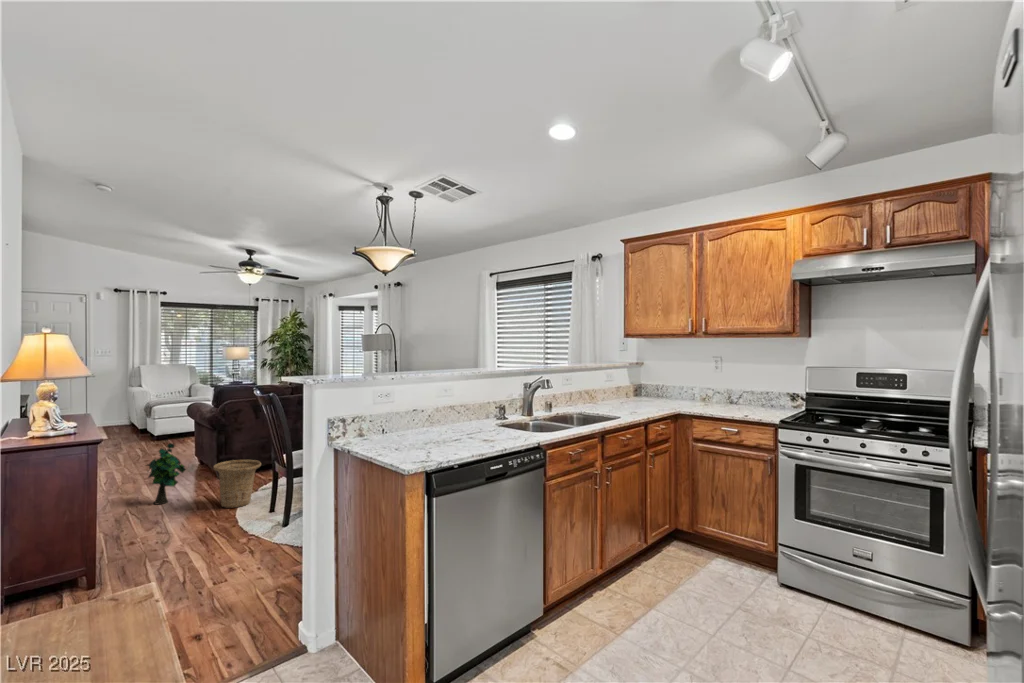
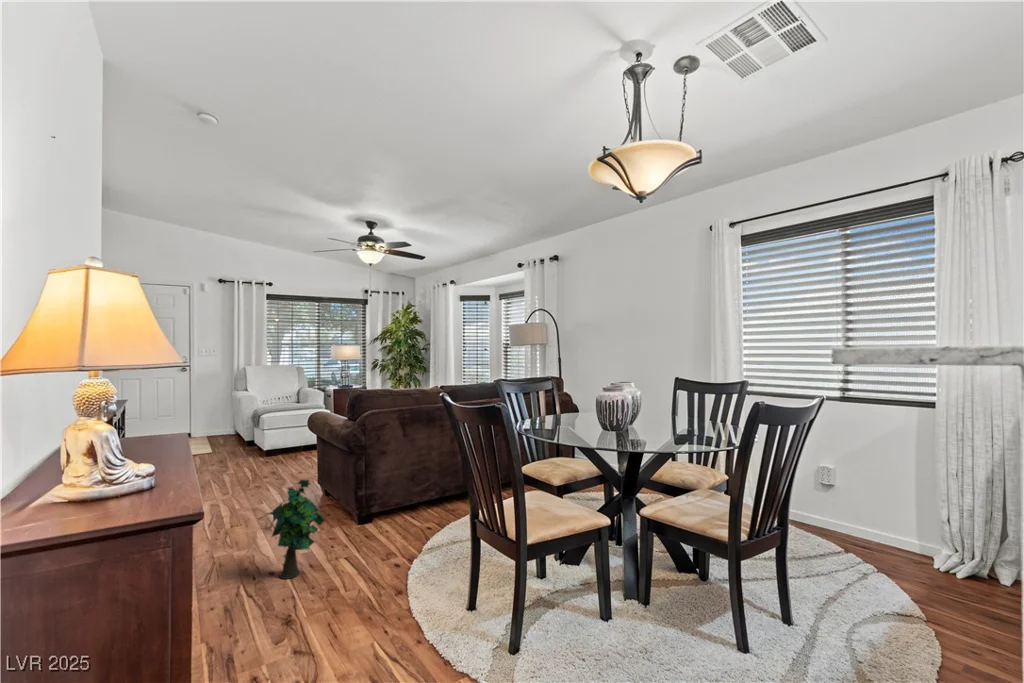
basket: present [213,460,261,508] -> none [372,507,443,594]

